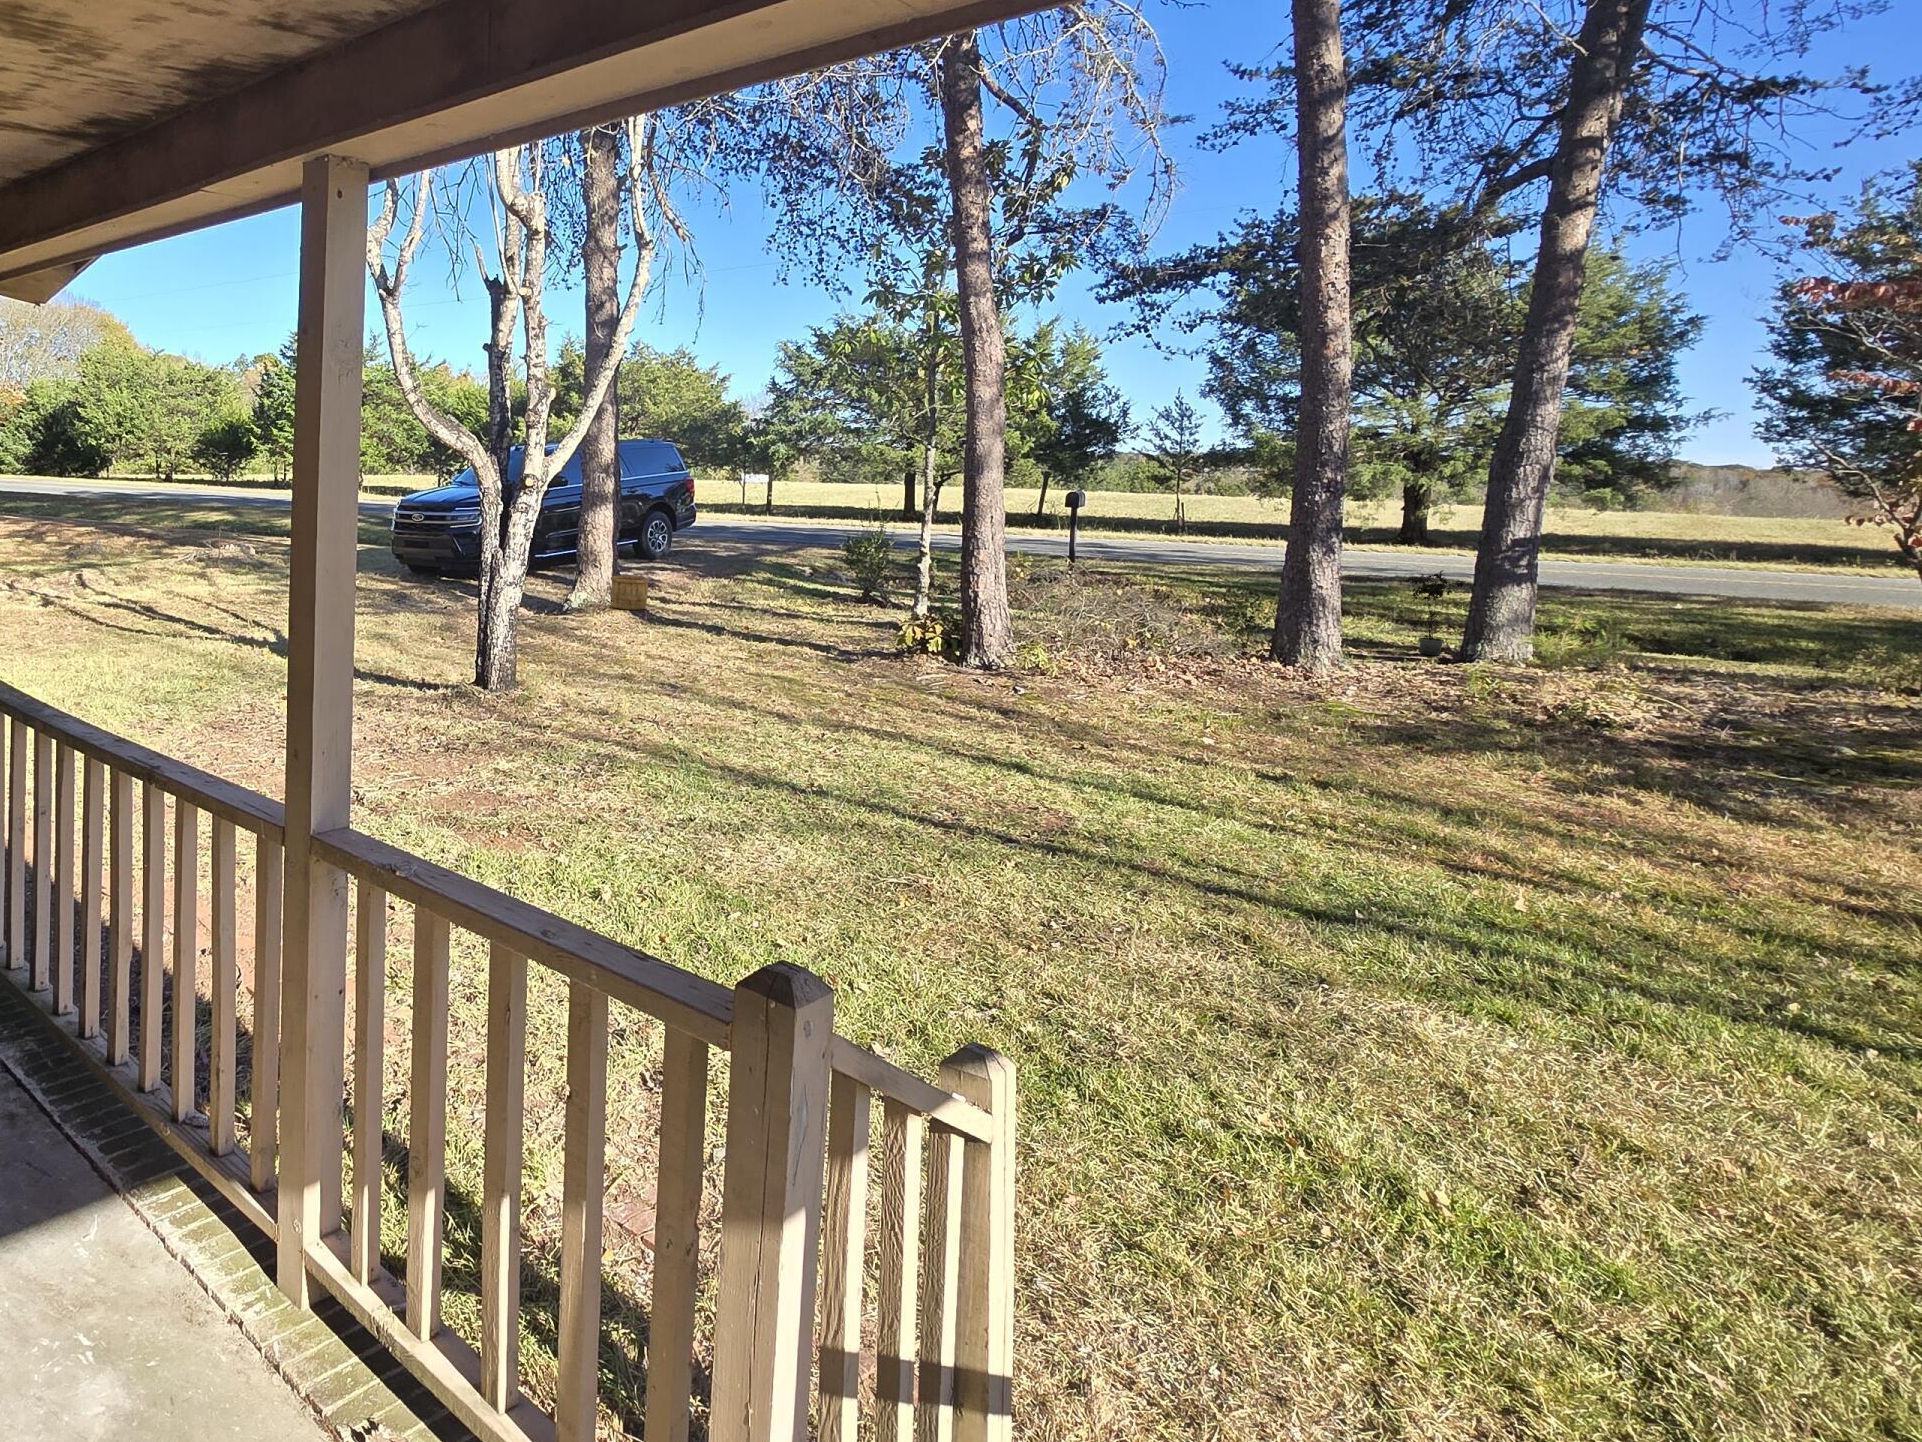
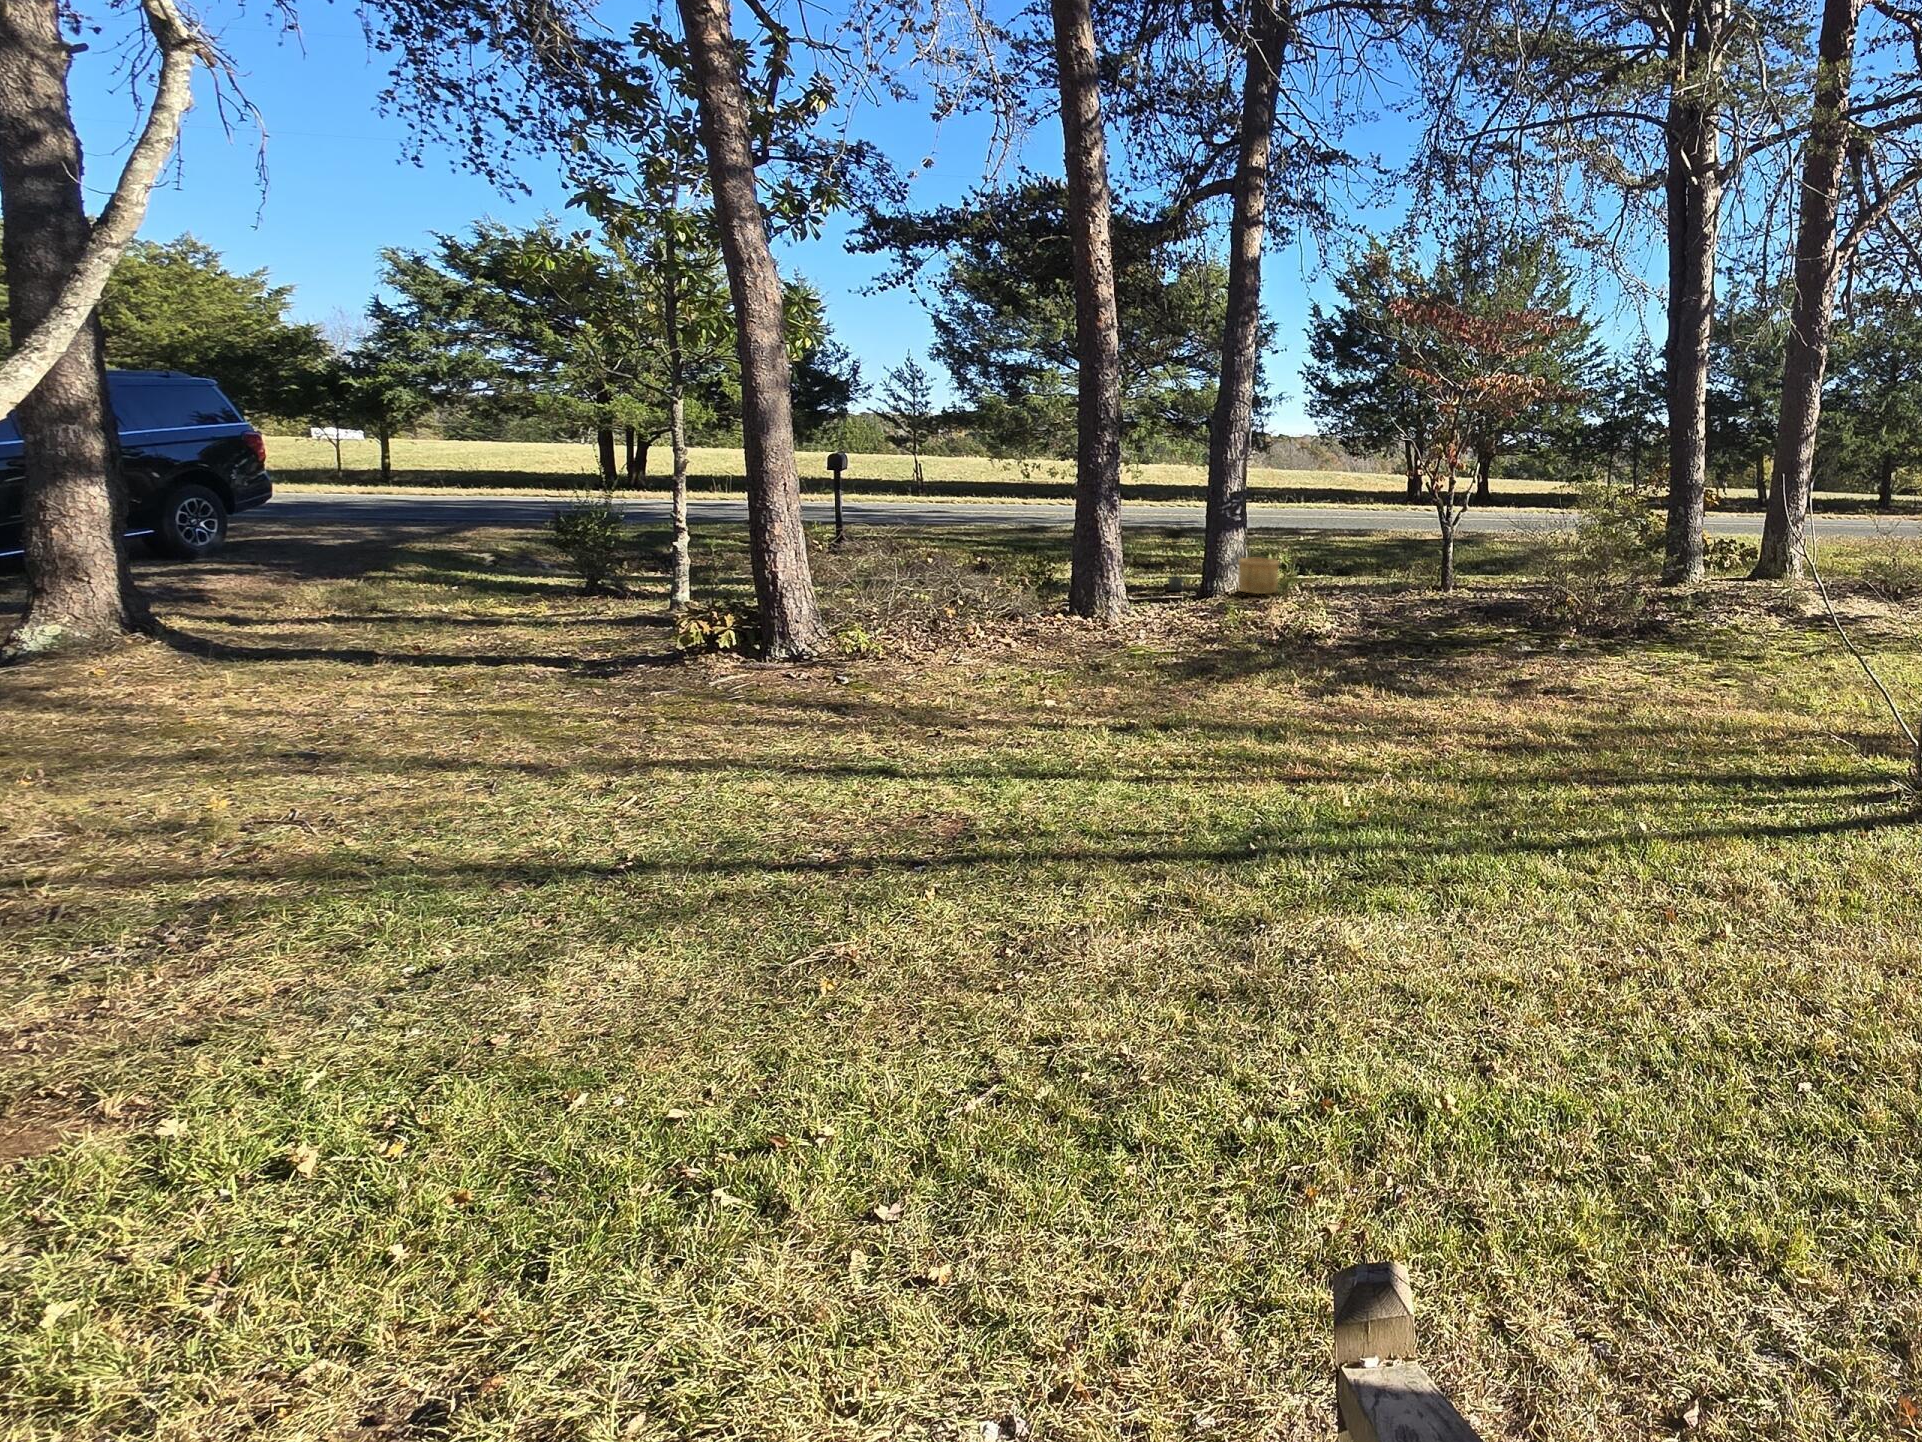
wooden bucket: present [611,575,649,610] -> present [1238,558,1279,594]

